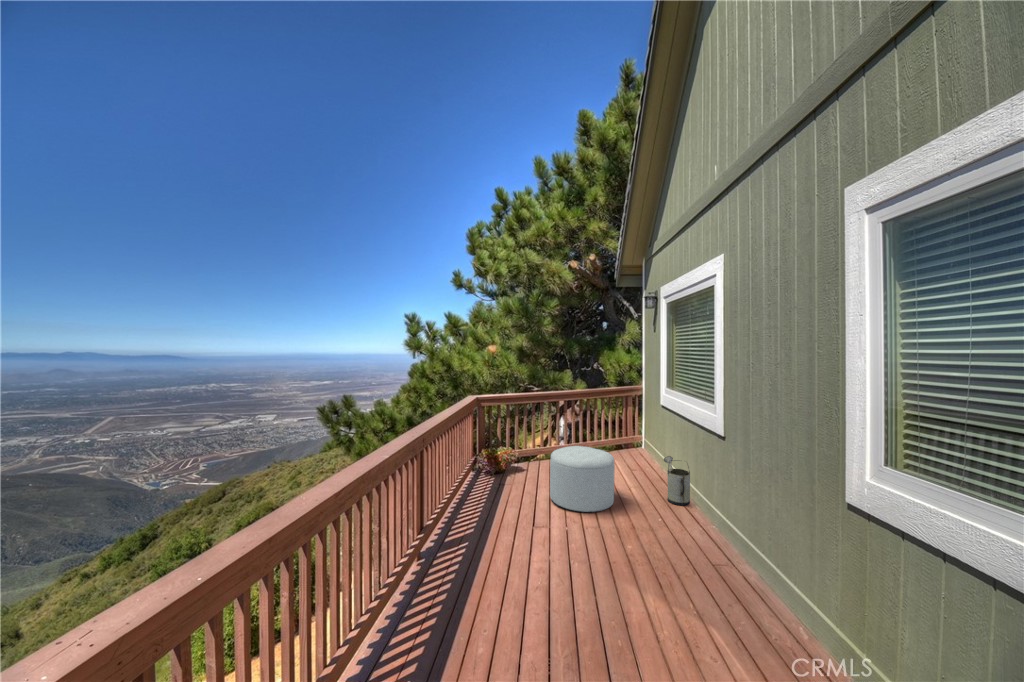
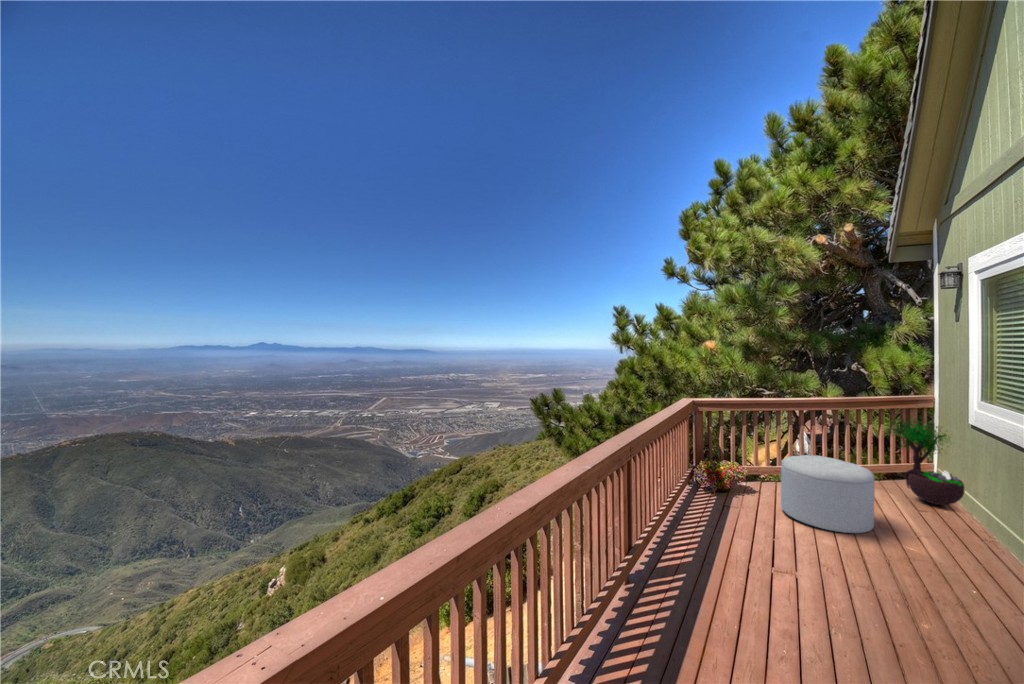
potted tree: none [618,401,662,472] -> present [888,418,965,505]
watering can: present [664,456,690,506] -> none [963,486,1010,554]

